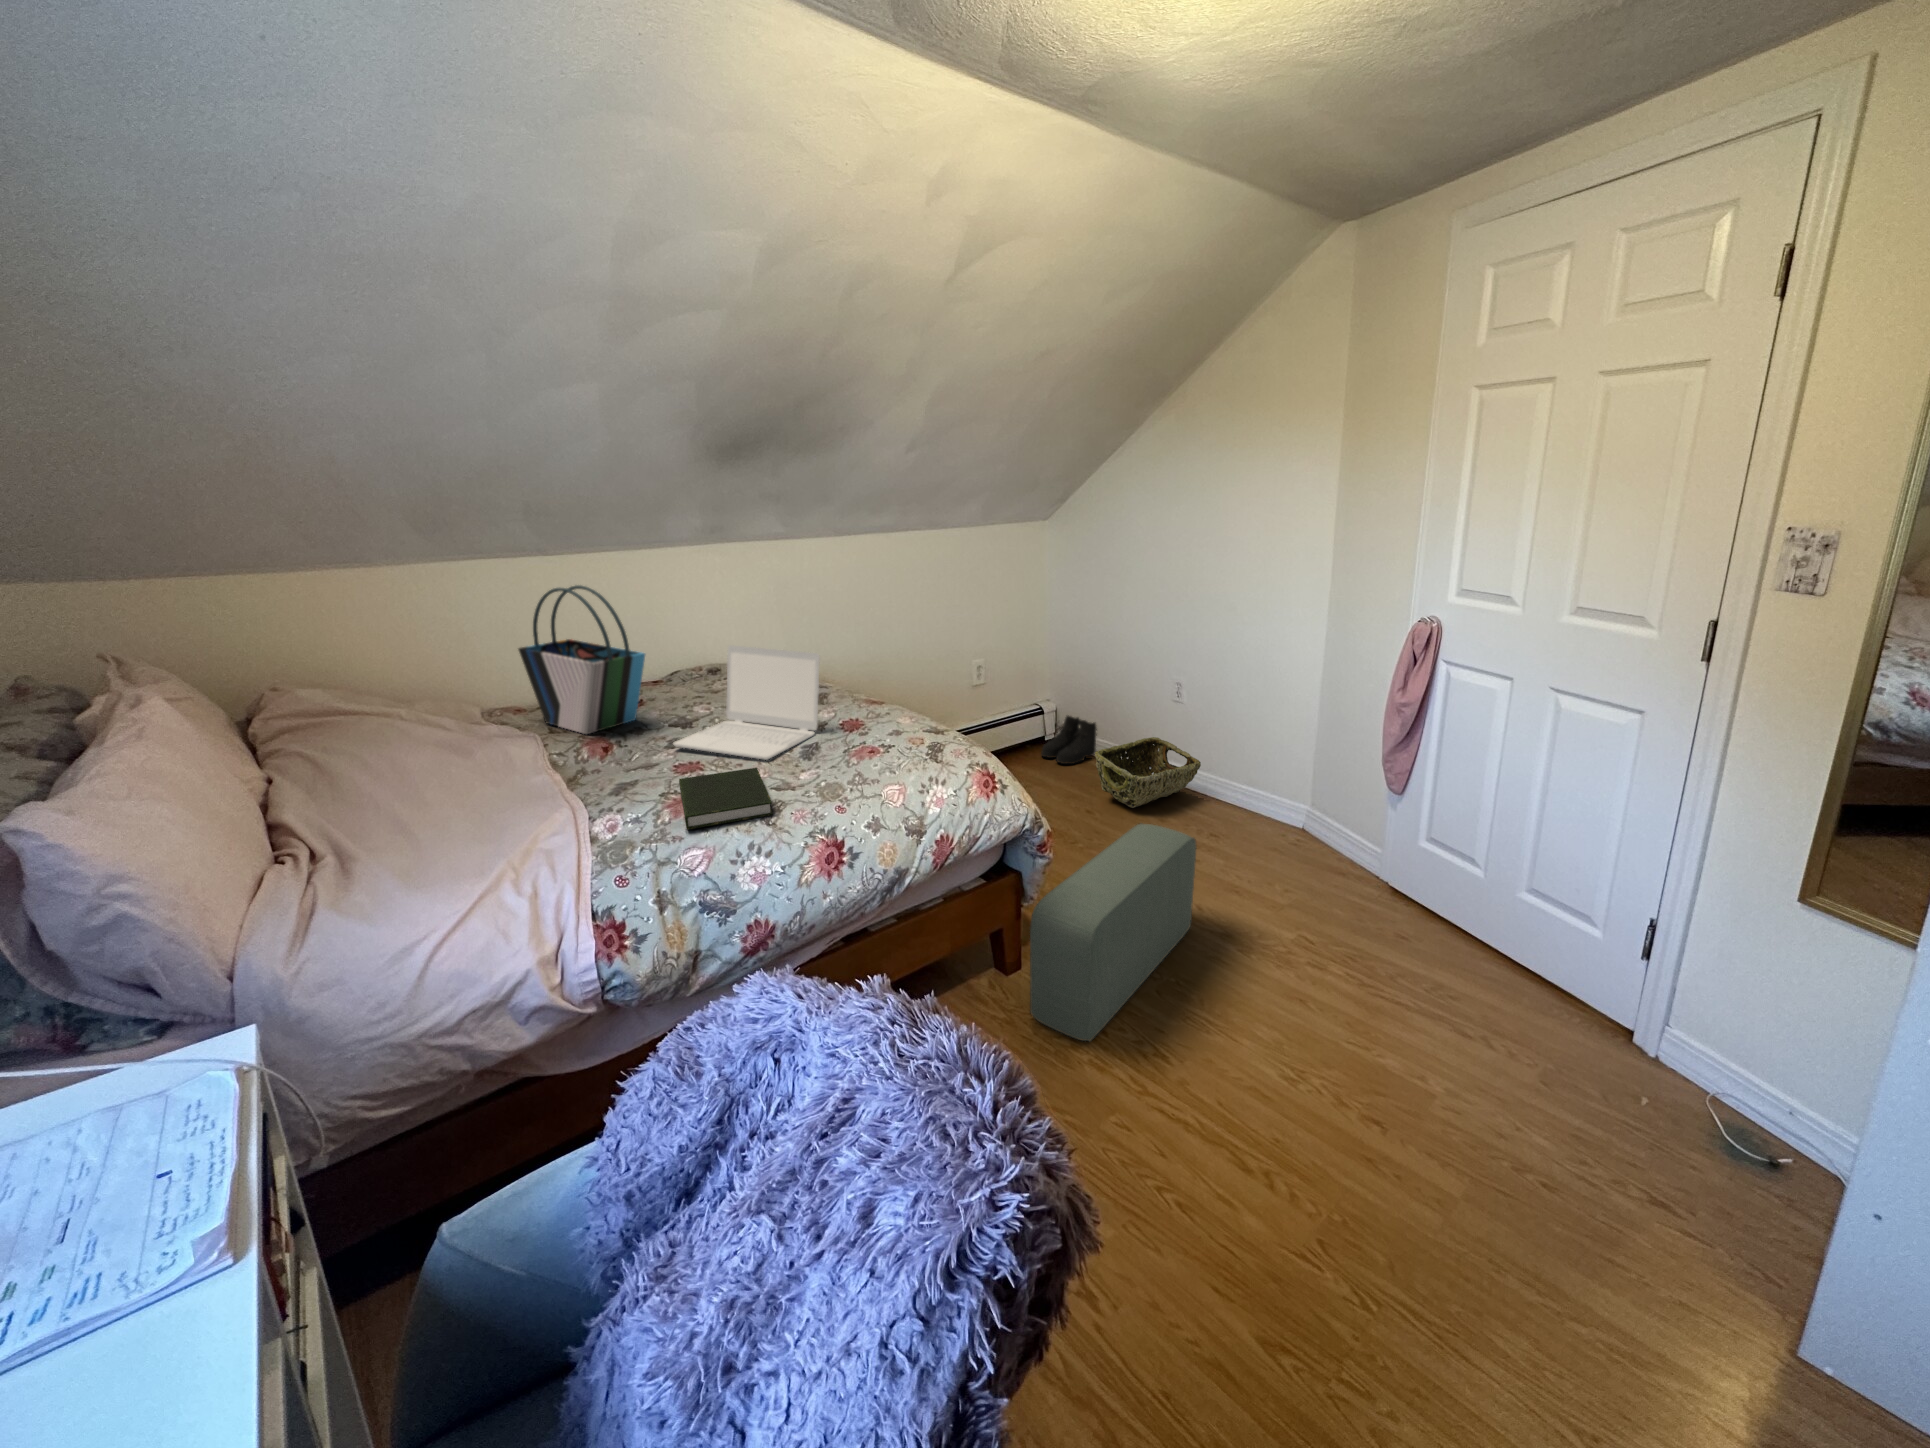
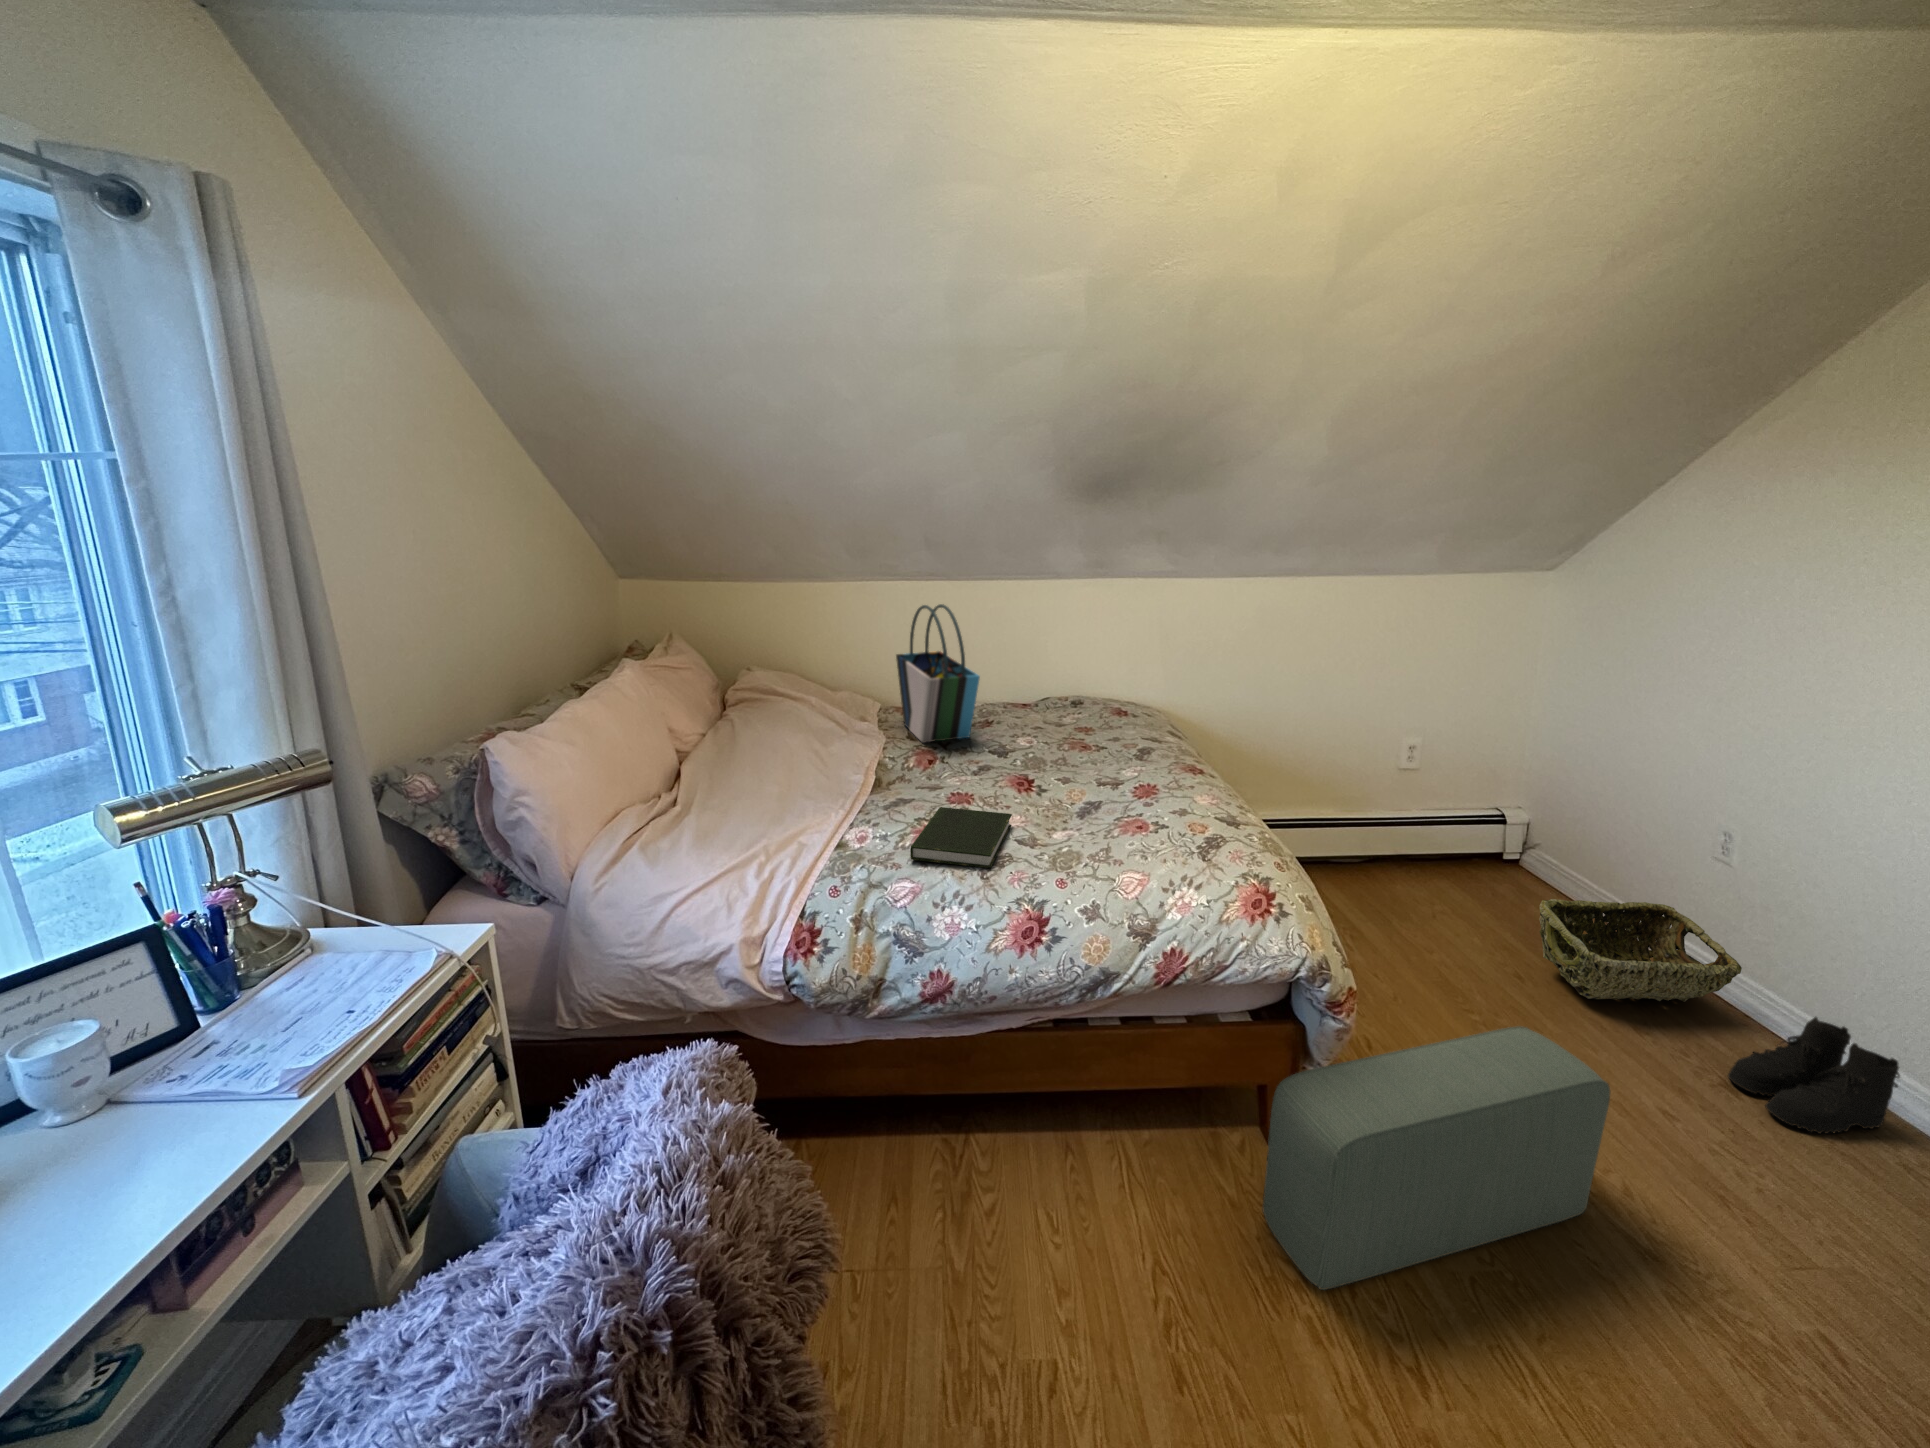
laptop: present [673,645,820,760] -> none [971,681,1120,808]
boots: present [1041,715,1097,764] -> present [1728,1017,1900,1134]

